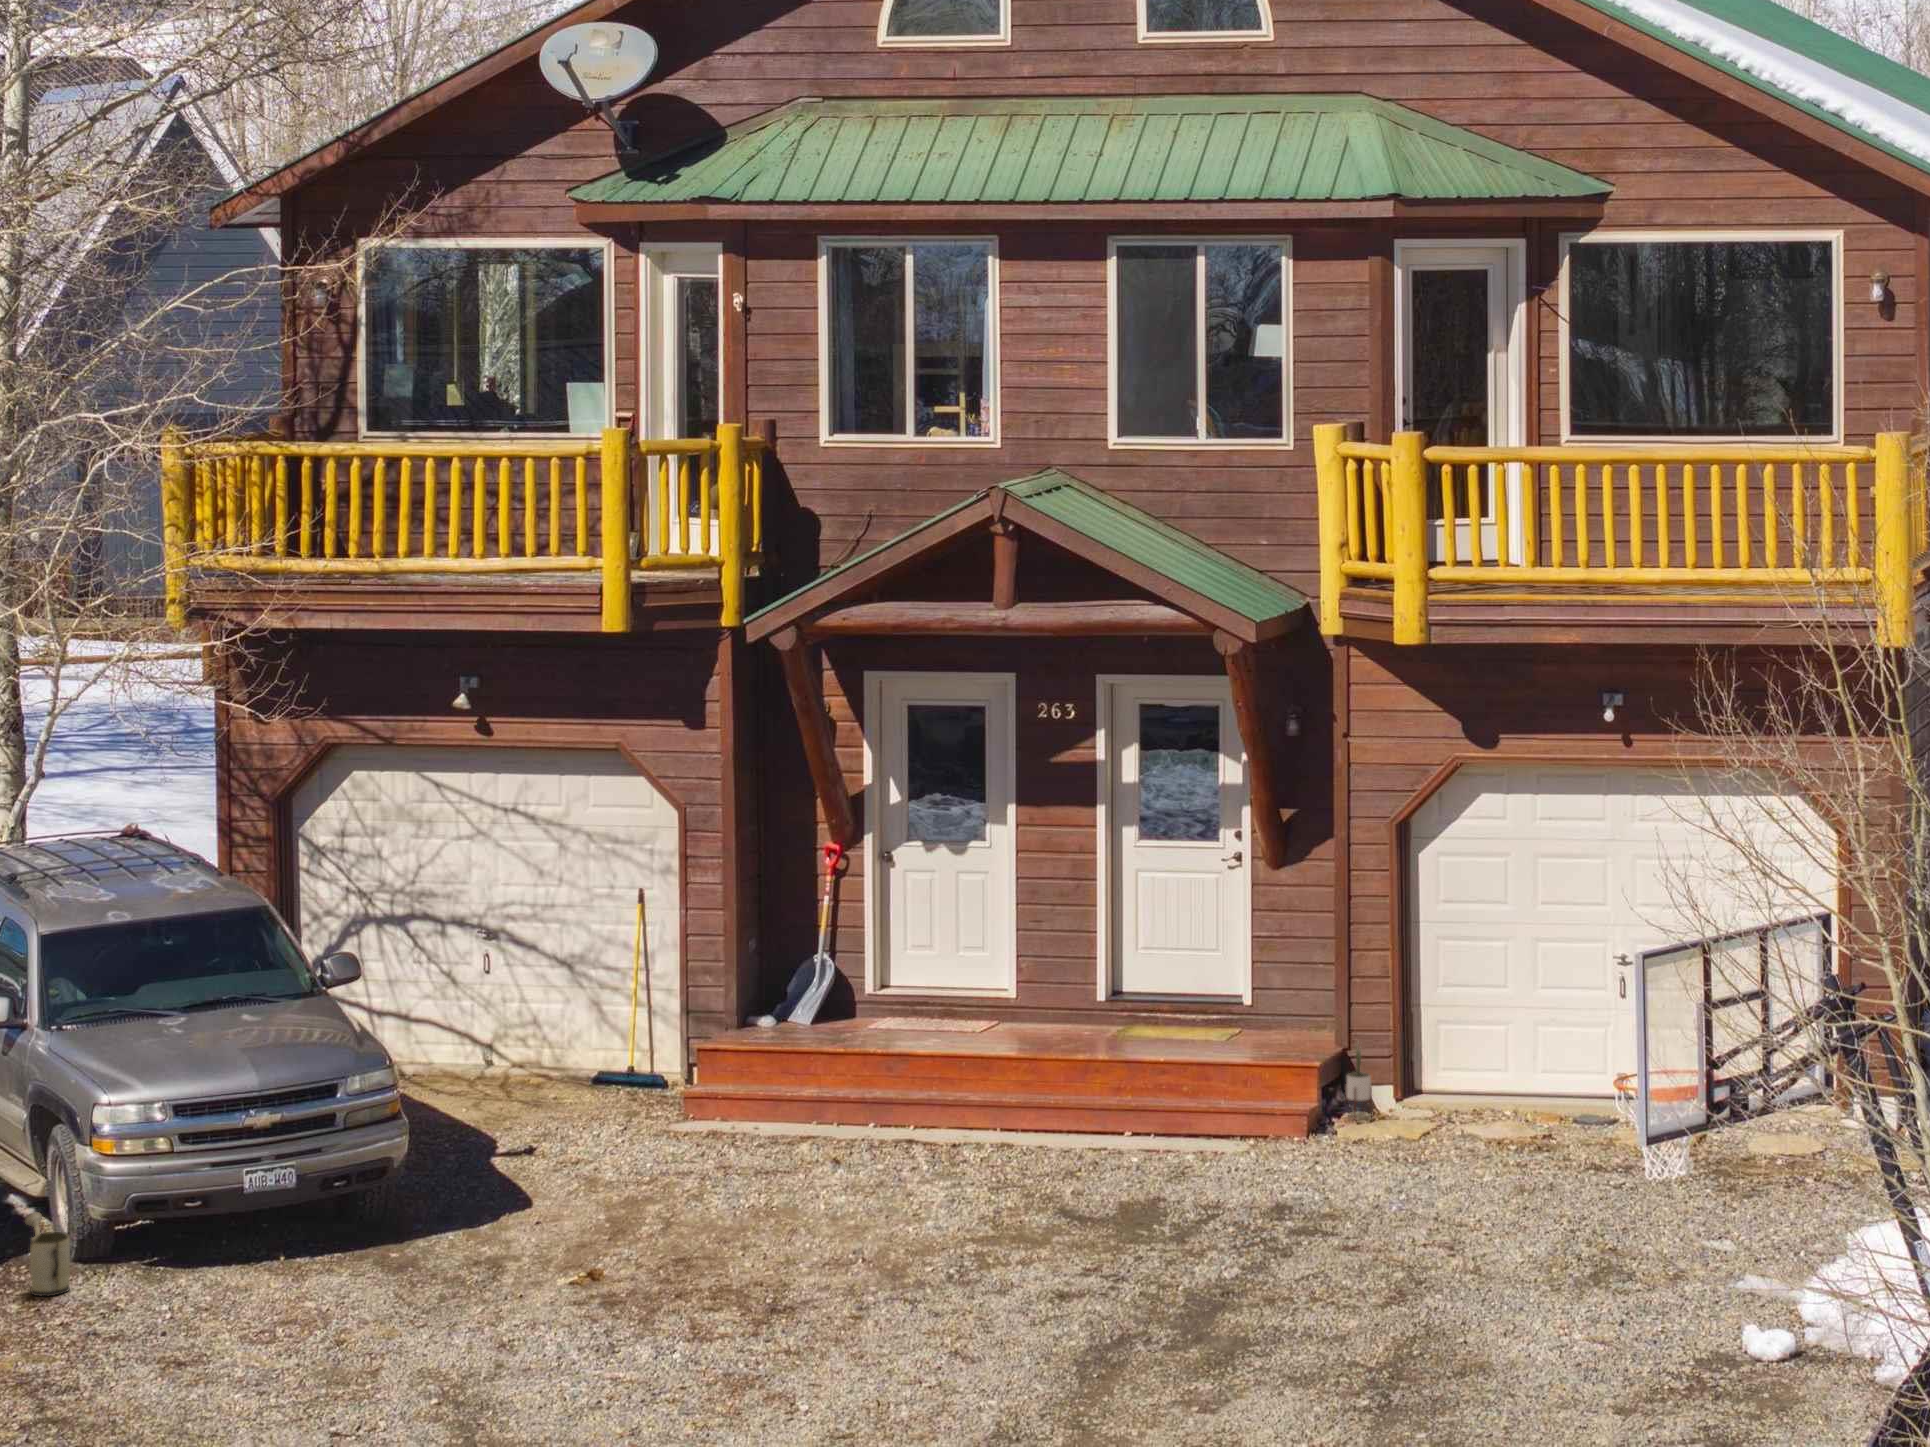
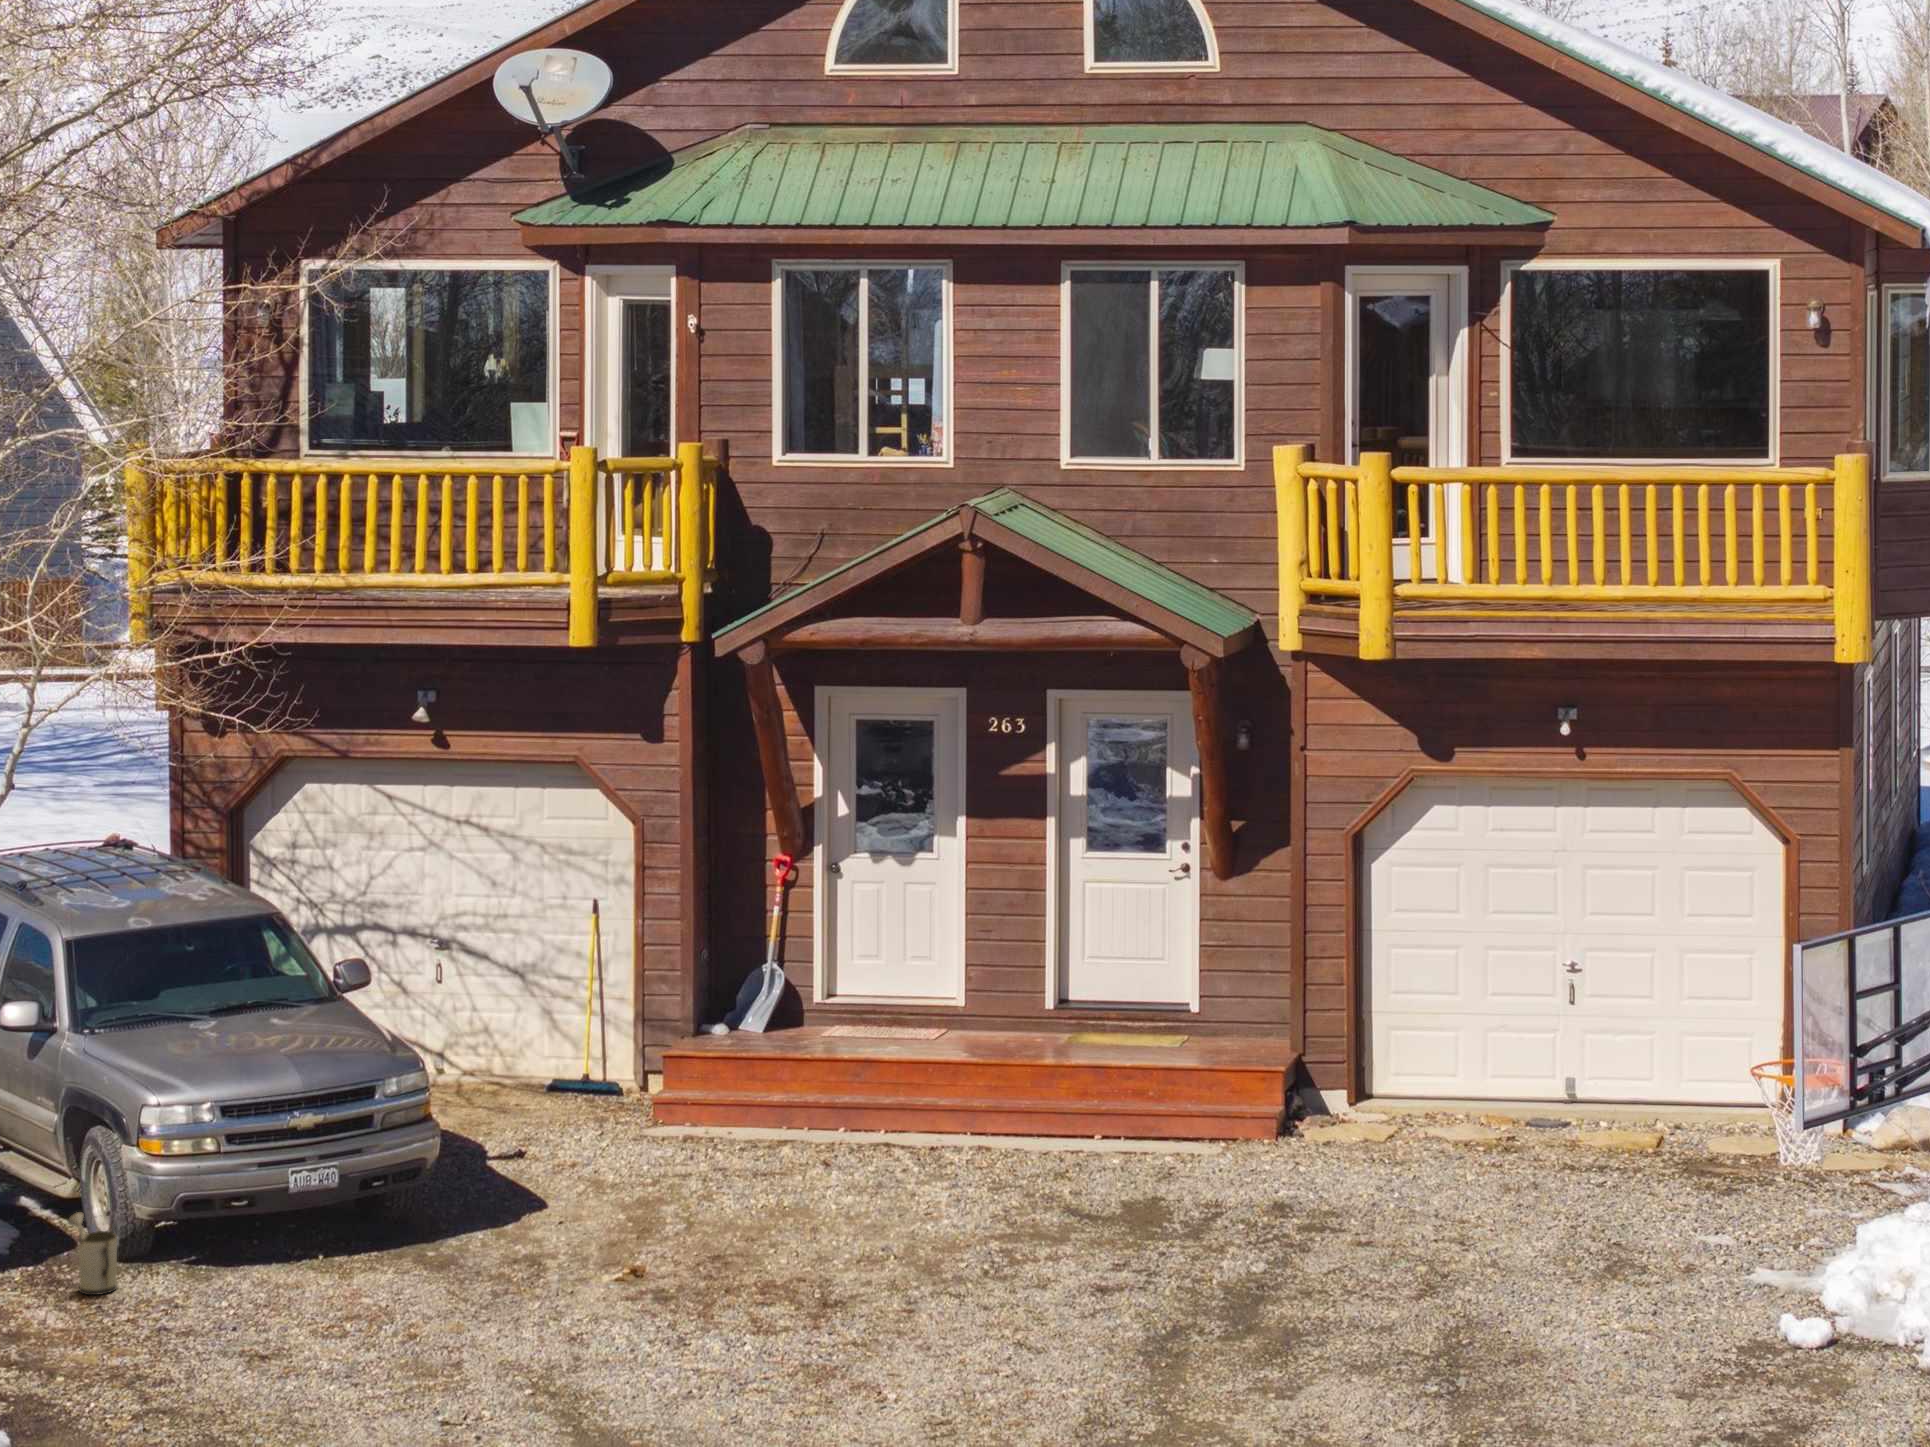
potted plant: present [1345,1042,1372,1112] -> none [1301,1040,1328,1123]

